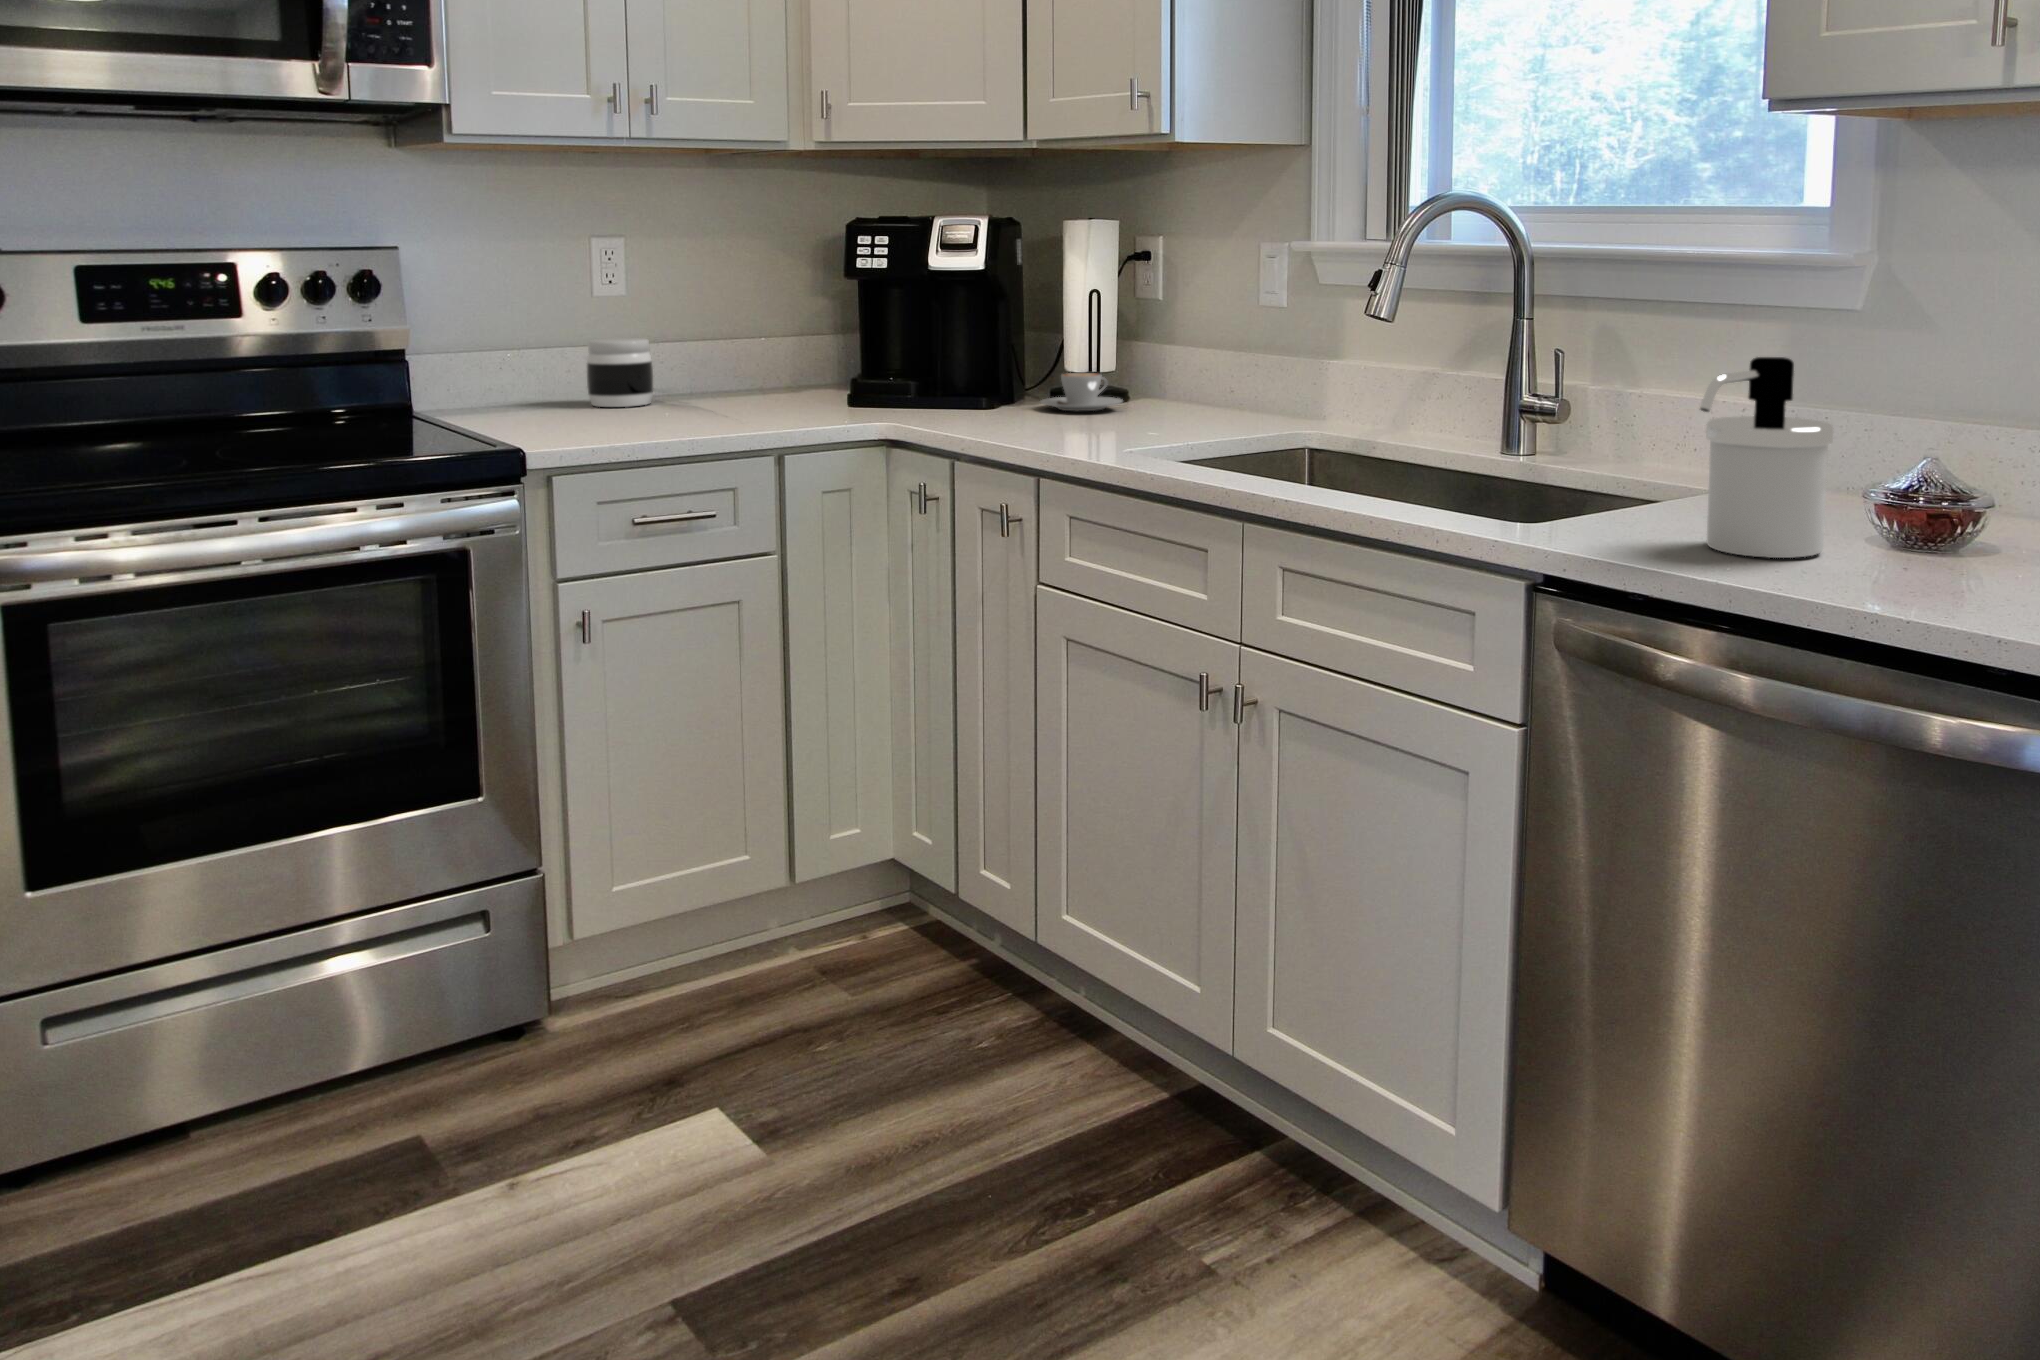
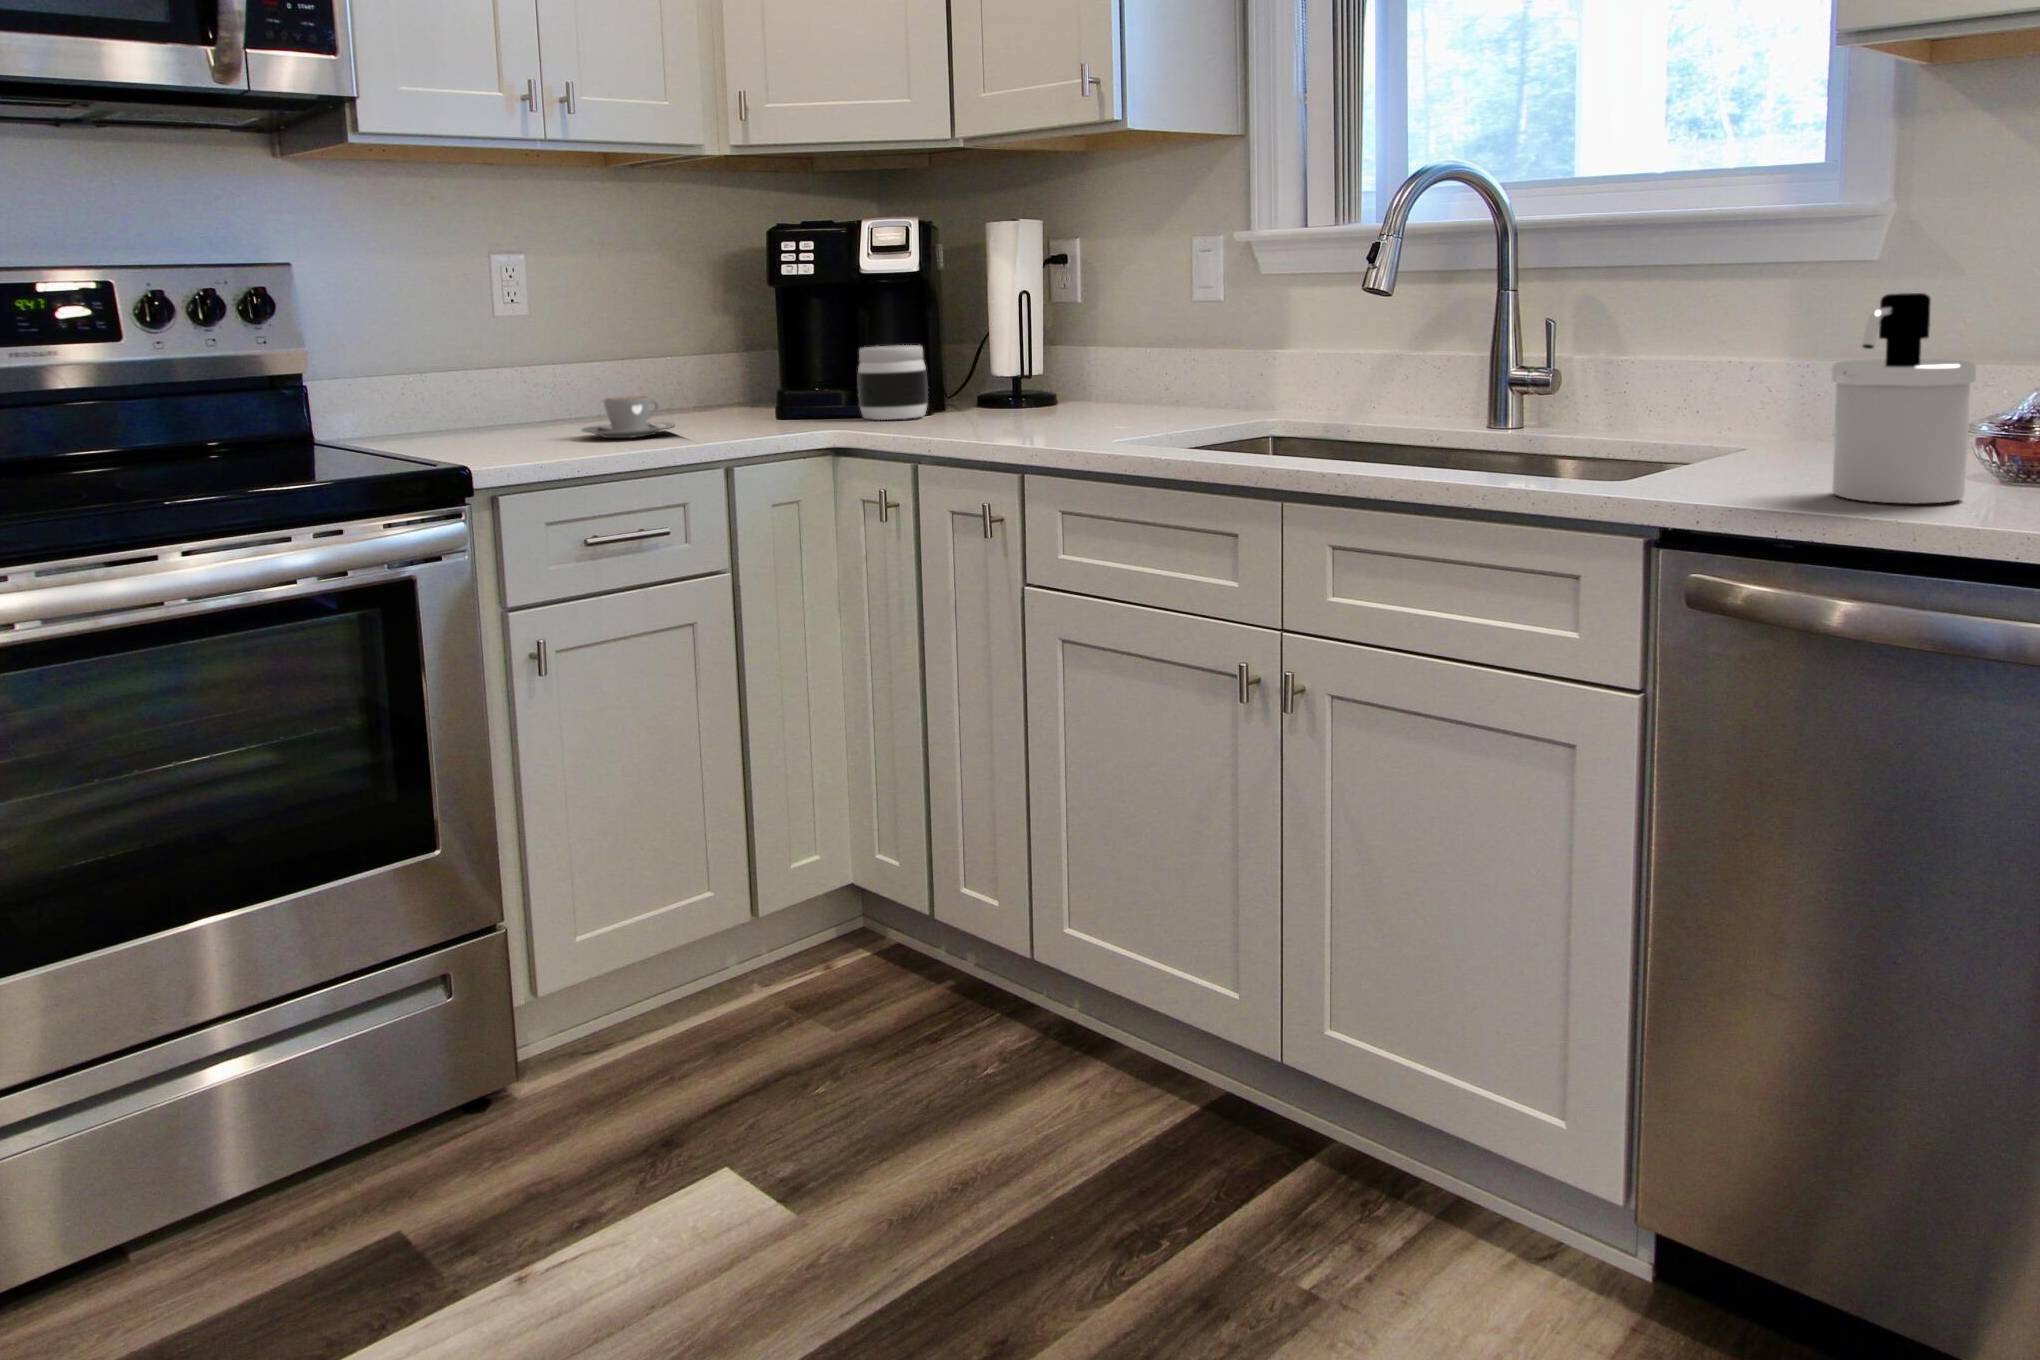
jar: present [587,338,653,407] -> present [858,345,928,420]
coffee cup: present [1040,373,1123,411] -> present [582,396,675,438]

